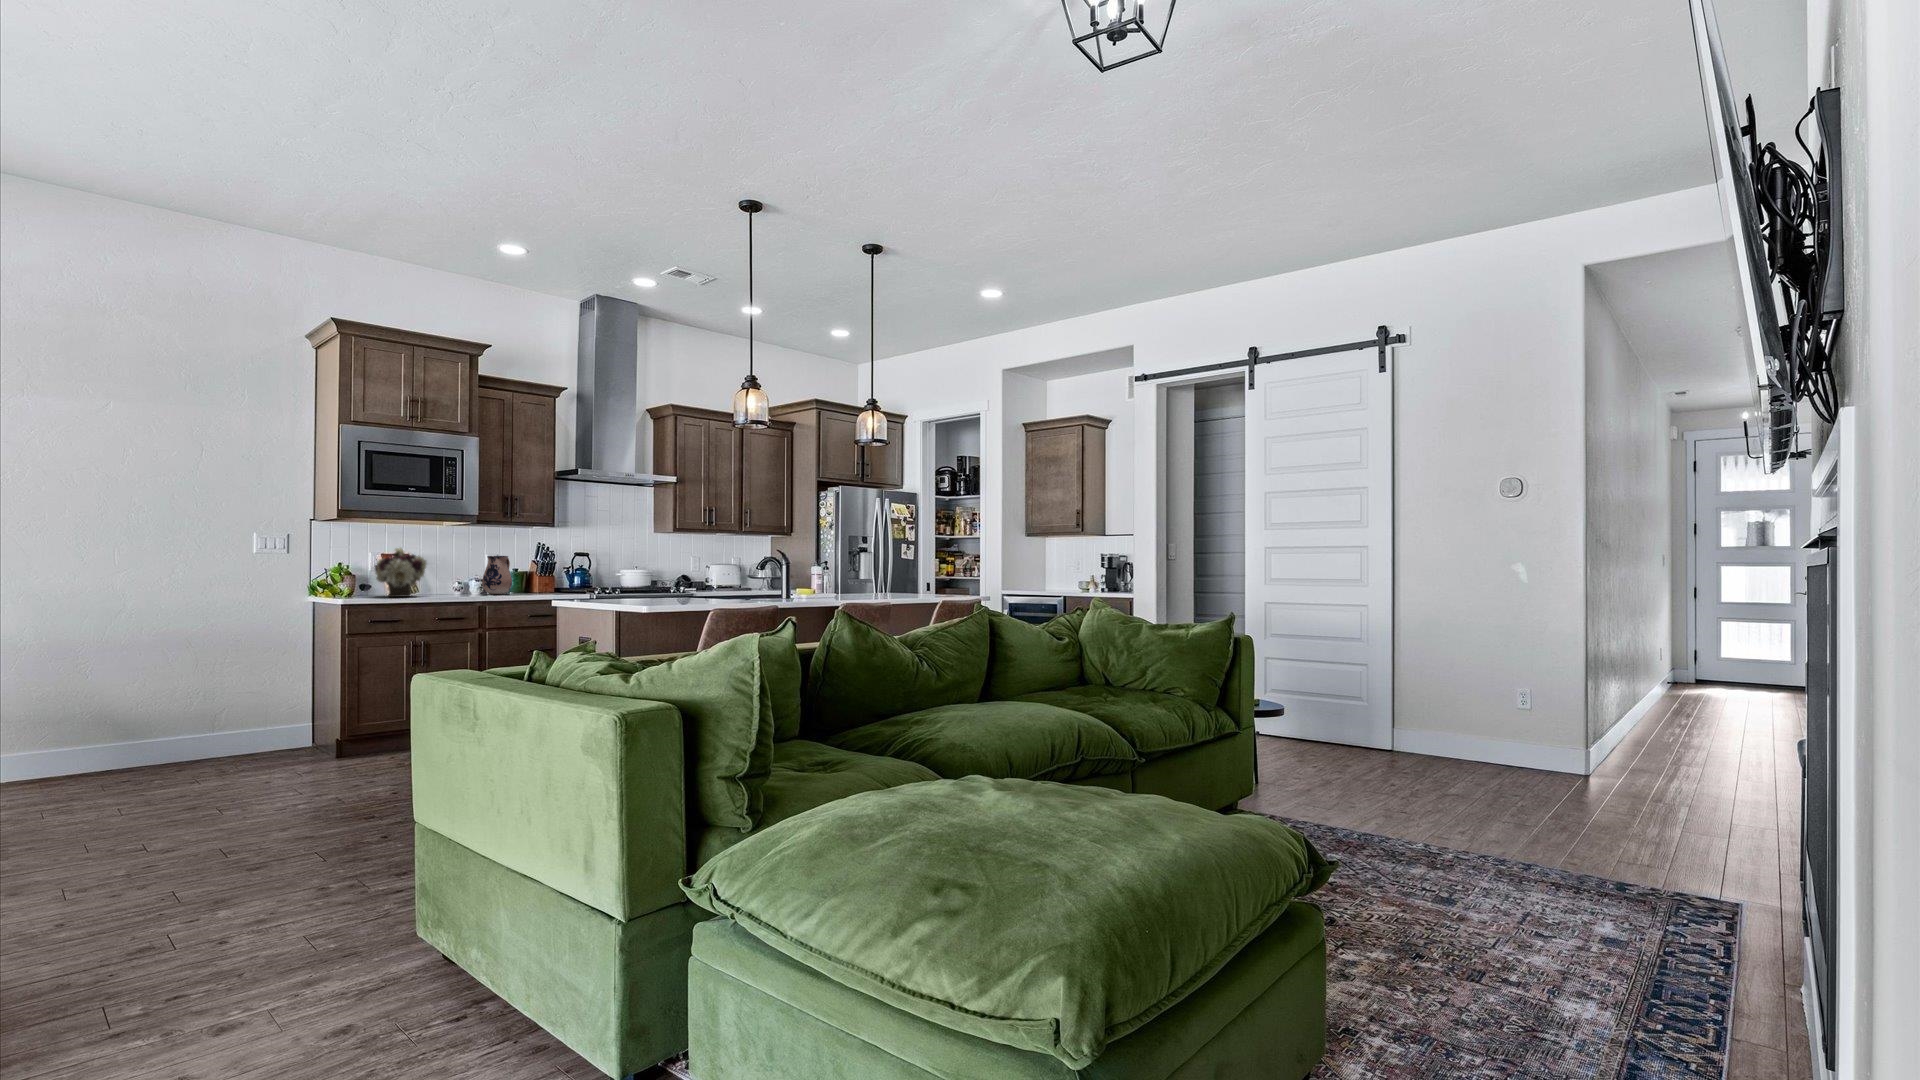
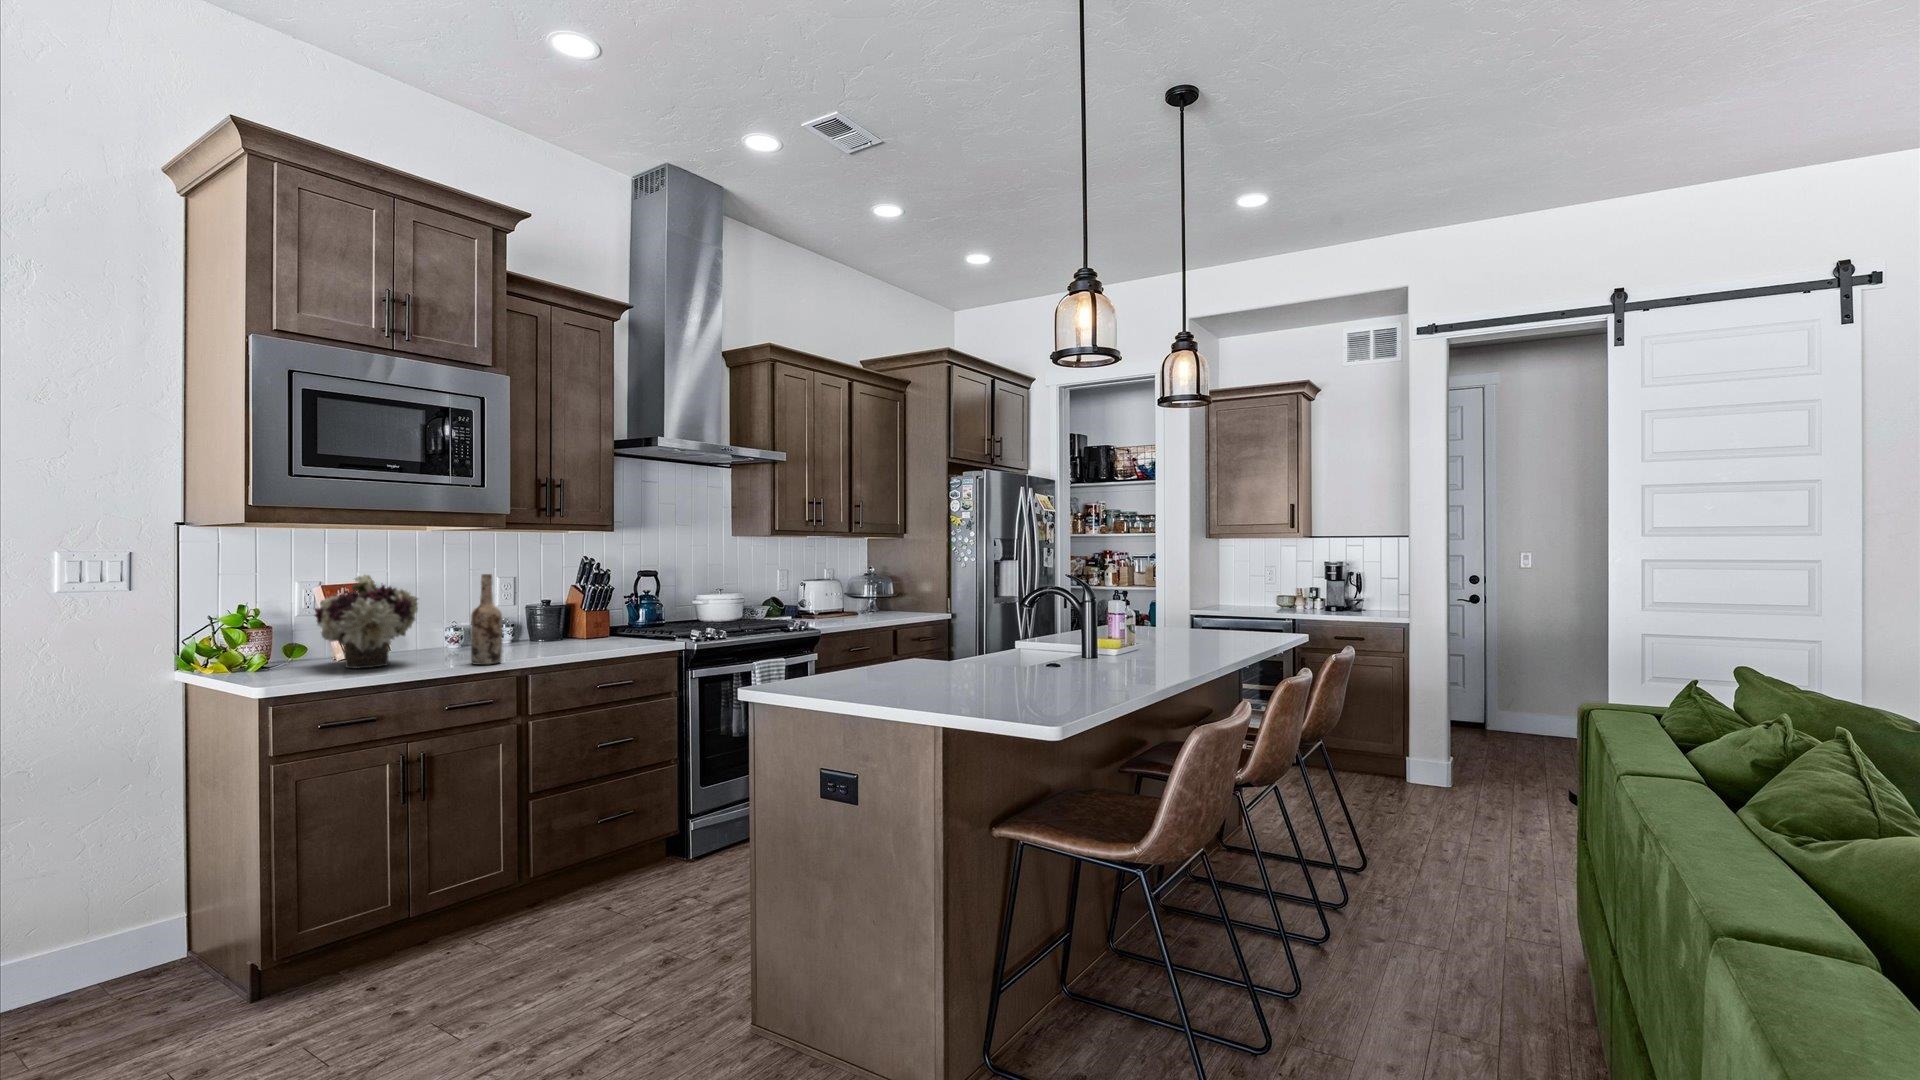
wine bottle: none [453,548,470,597] -> present [471,574,502,665]
ceramic pitcher: present [482,556,512,594] -> none [510,584,561,651]

